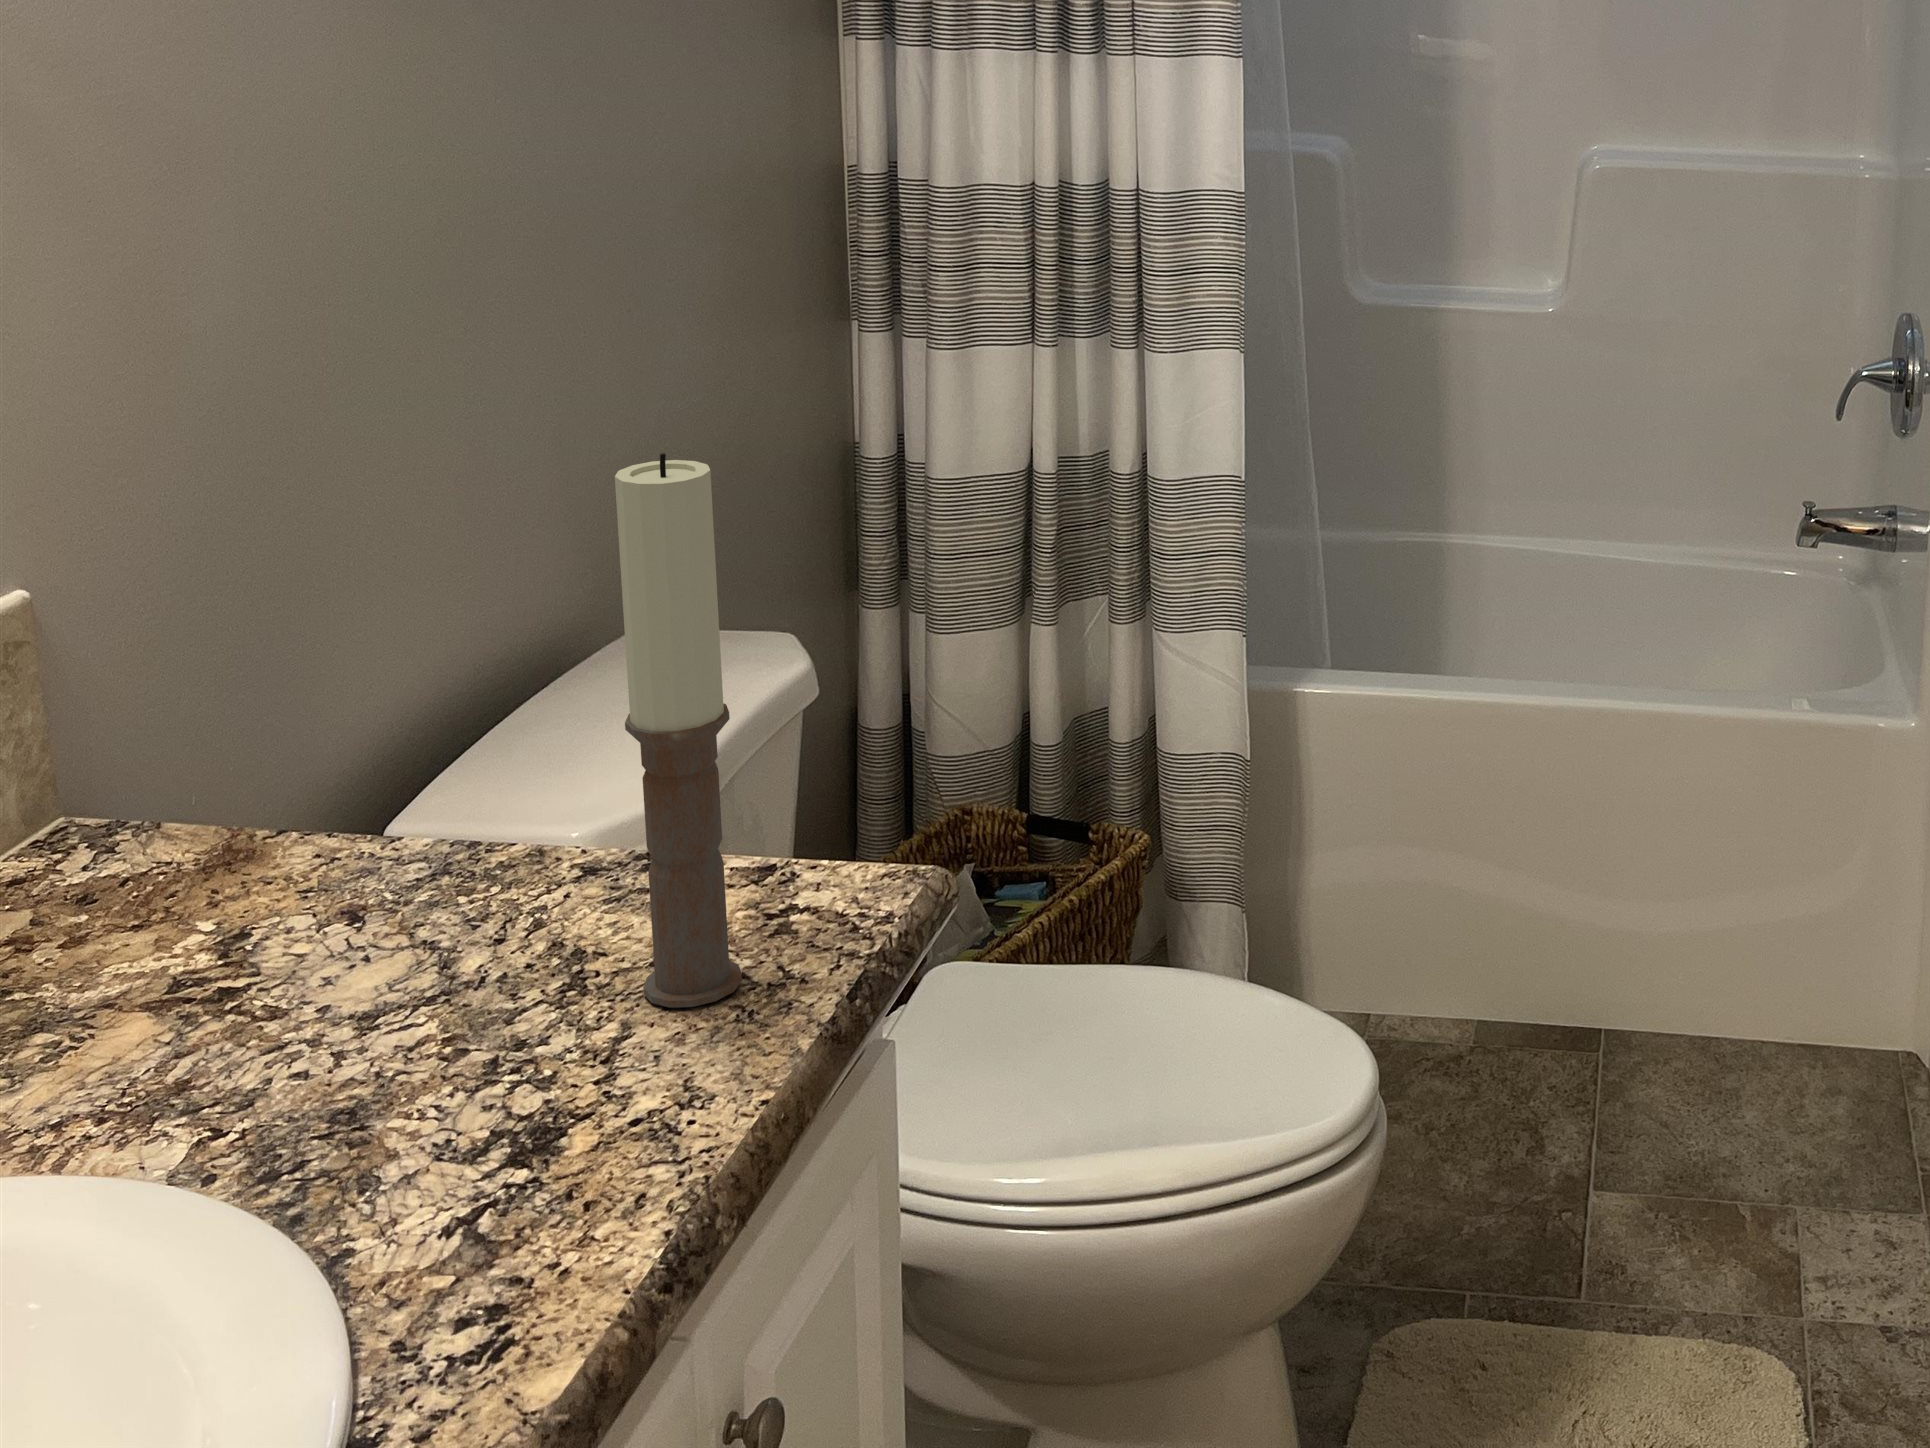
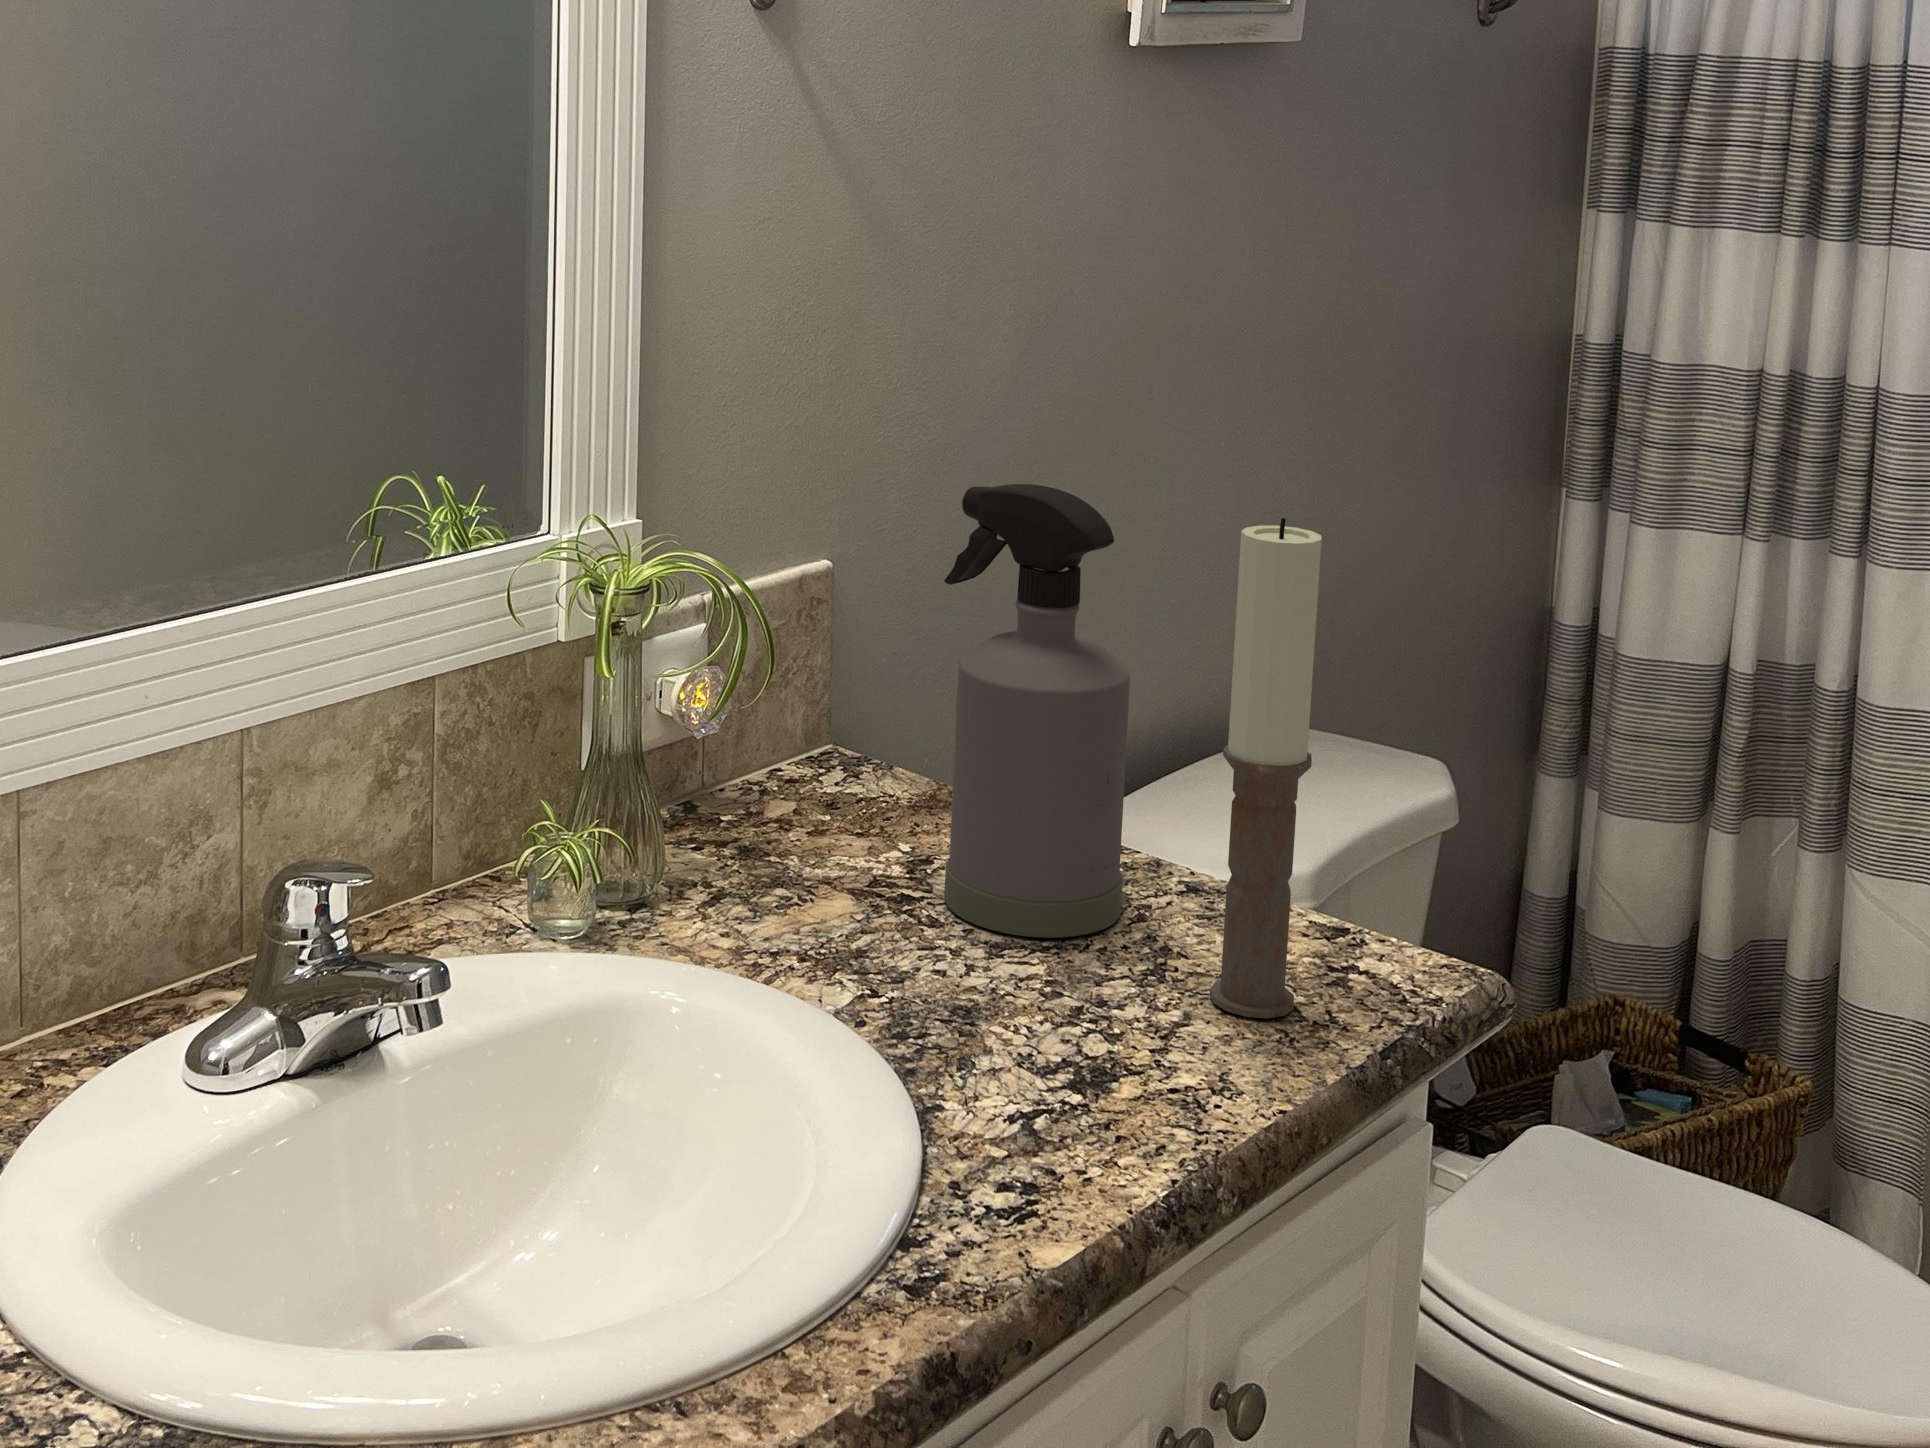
spray bottle: none [218,457,511,997] -> present [944,484,1130,938]

